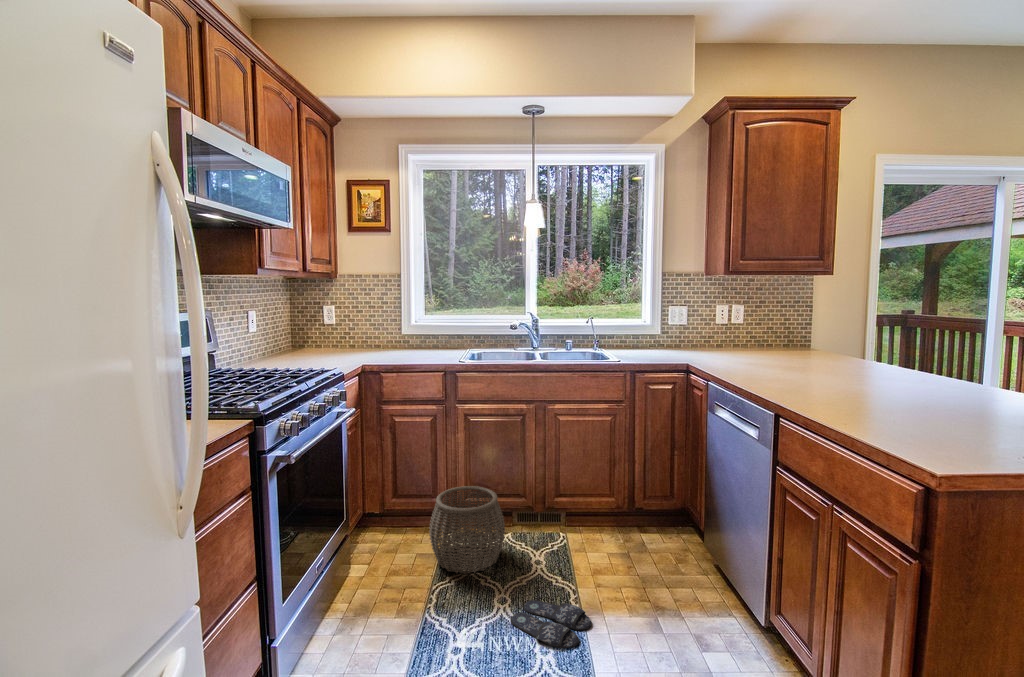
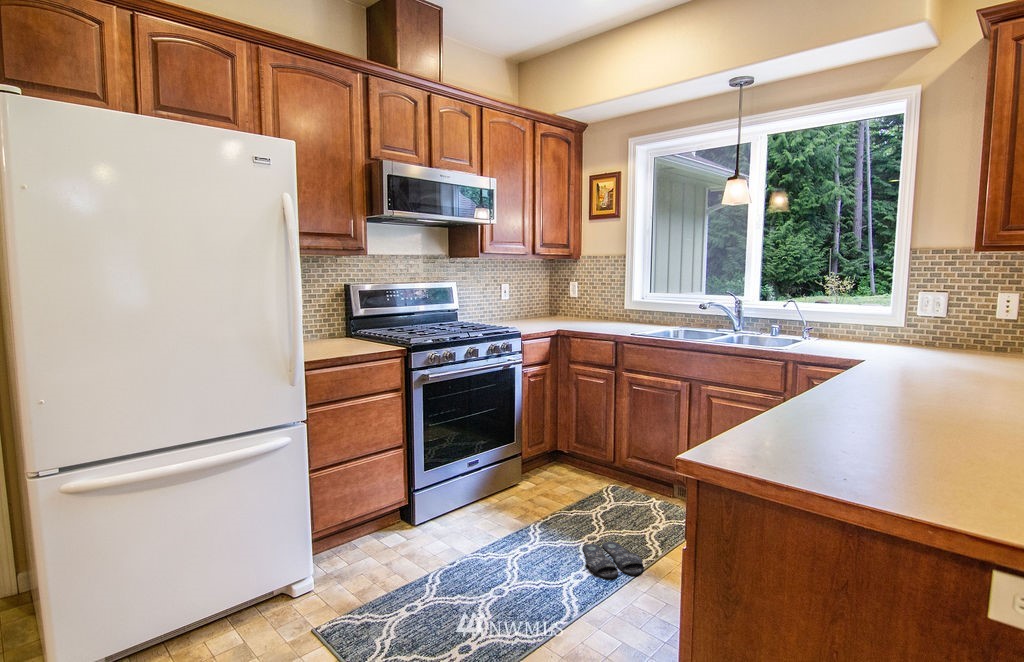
woven basket: present [429,486,505,574] -> none [573,441,638,513]

